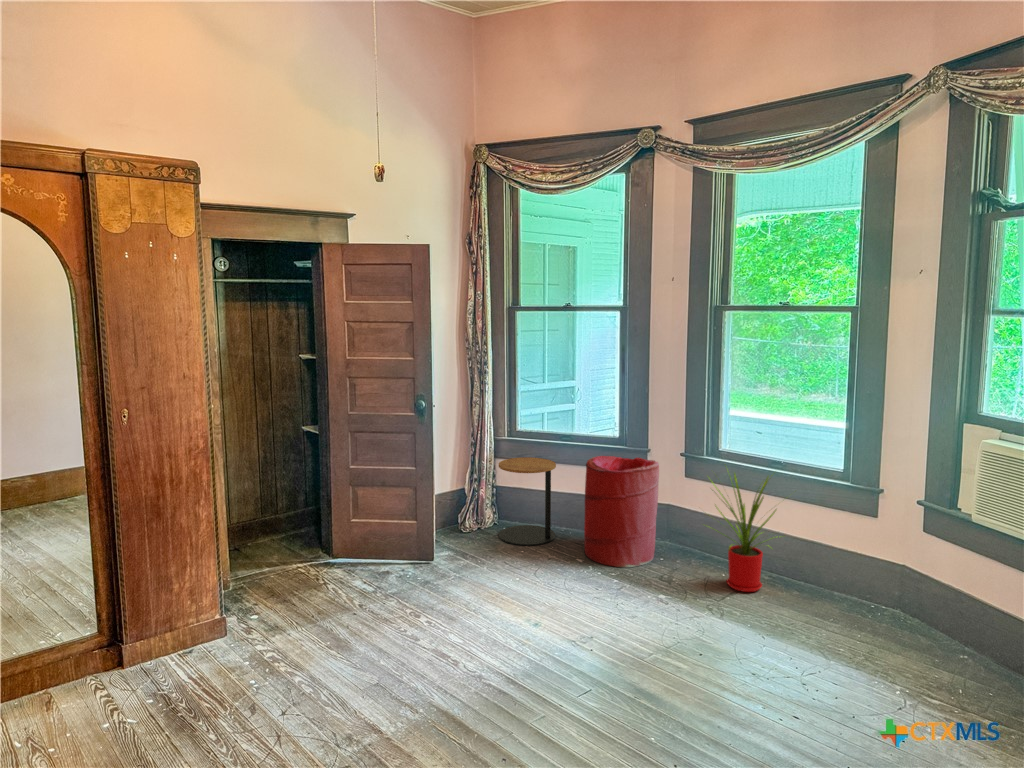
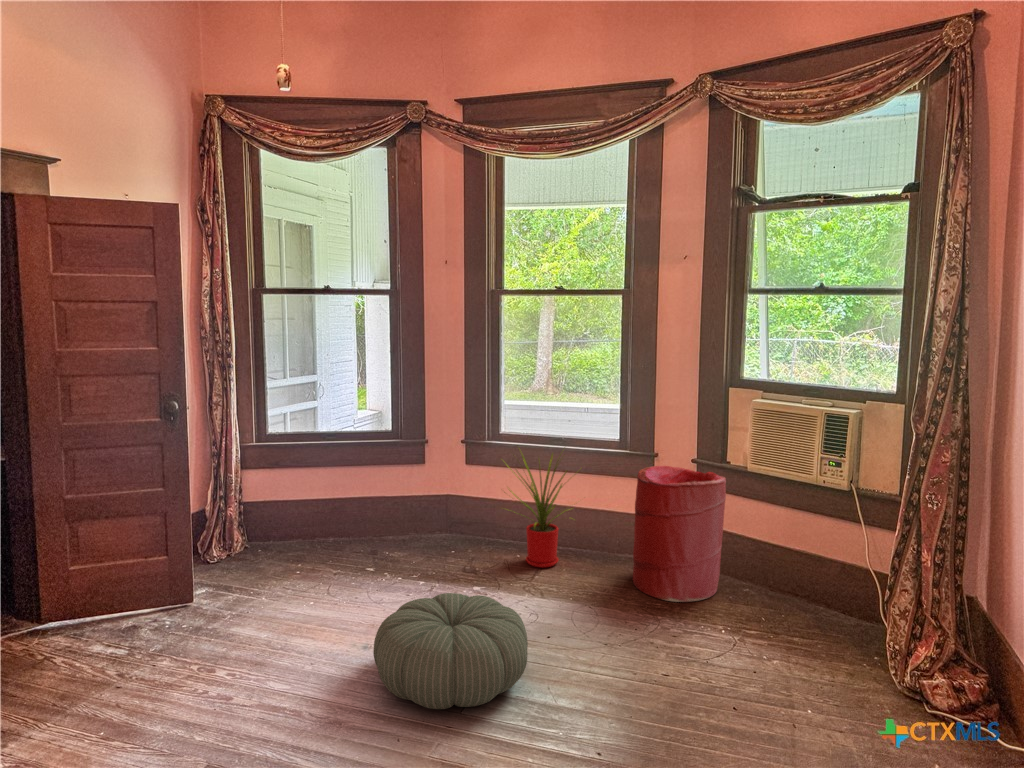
laundry hamper: present [584,456,659,567] -> present [633,466,726,602]
side table: present [499,457,556,546] -> none [257,463,329,565]
pouf: none [519,595,661,701] -> present [373,593,528,709]

